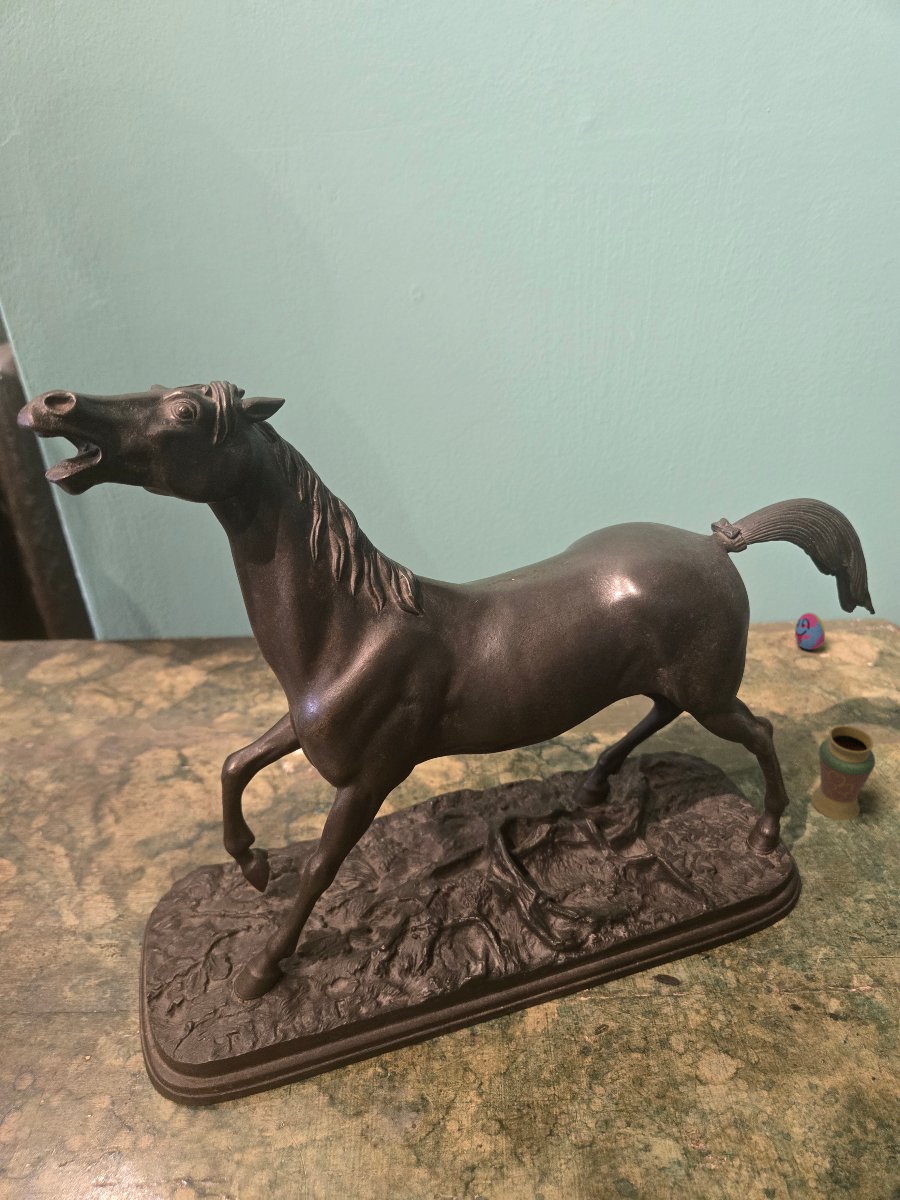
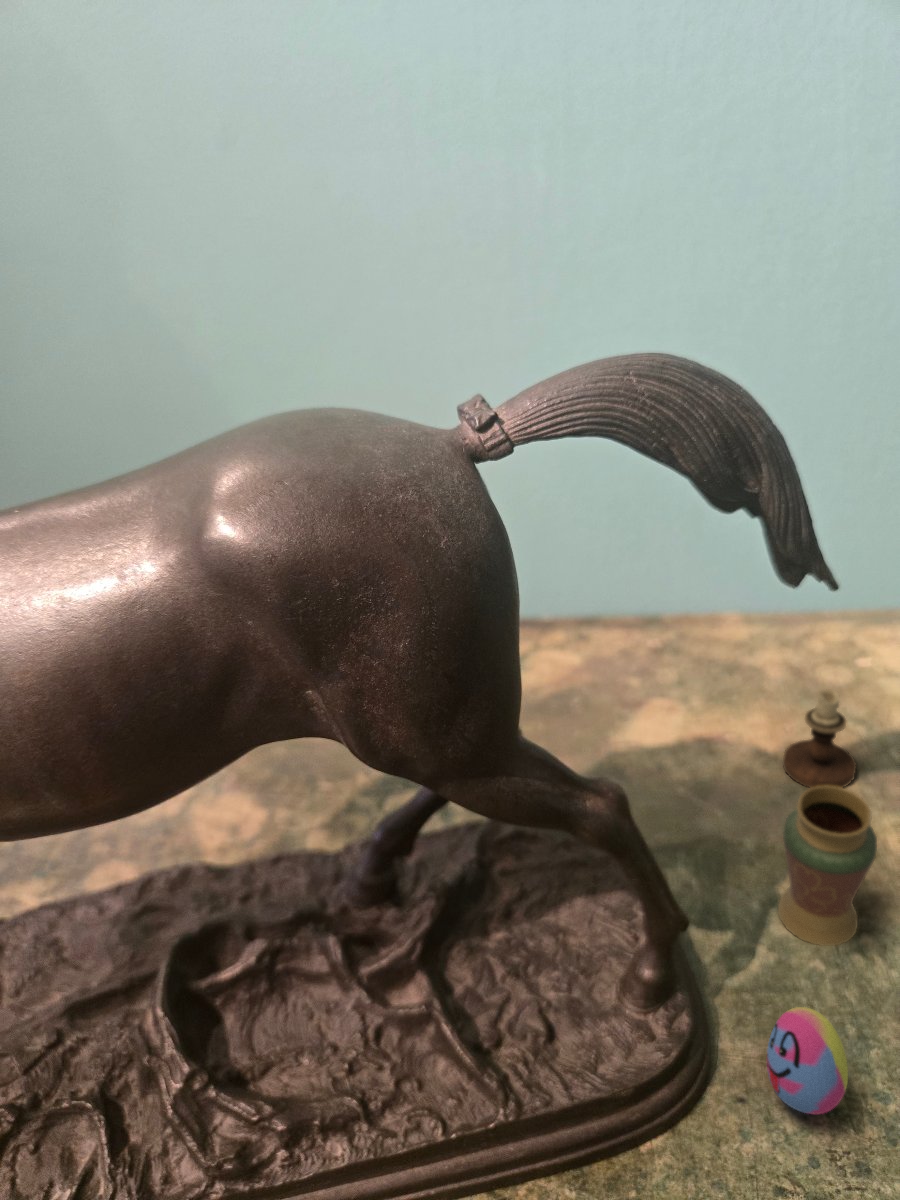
decorative egg: present [795,613,825,650] -> present [767,1007,848,1114]
candlestick: none [790,671,837,734] -> present [783,689,856,788]

